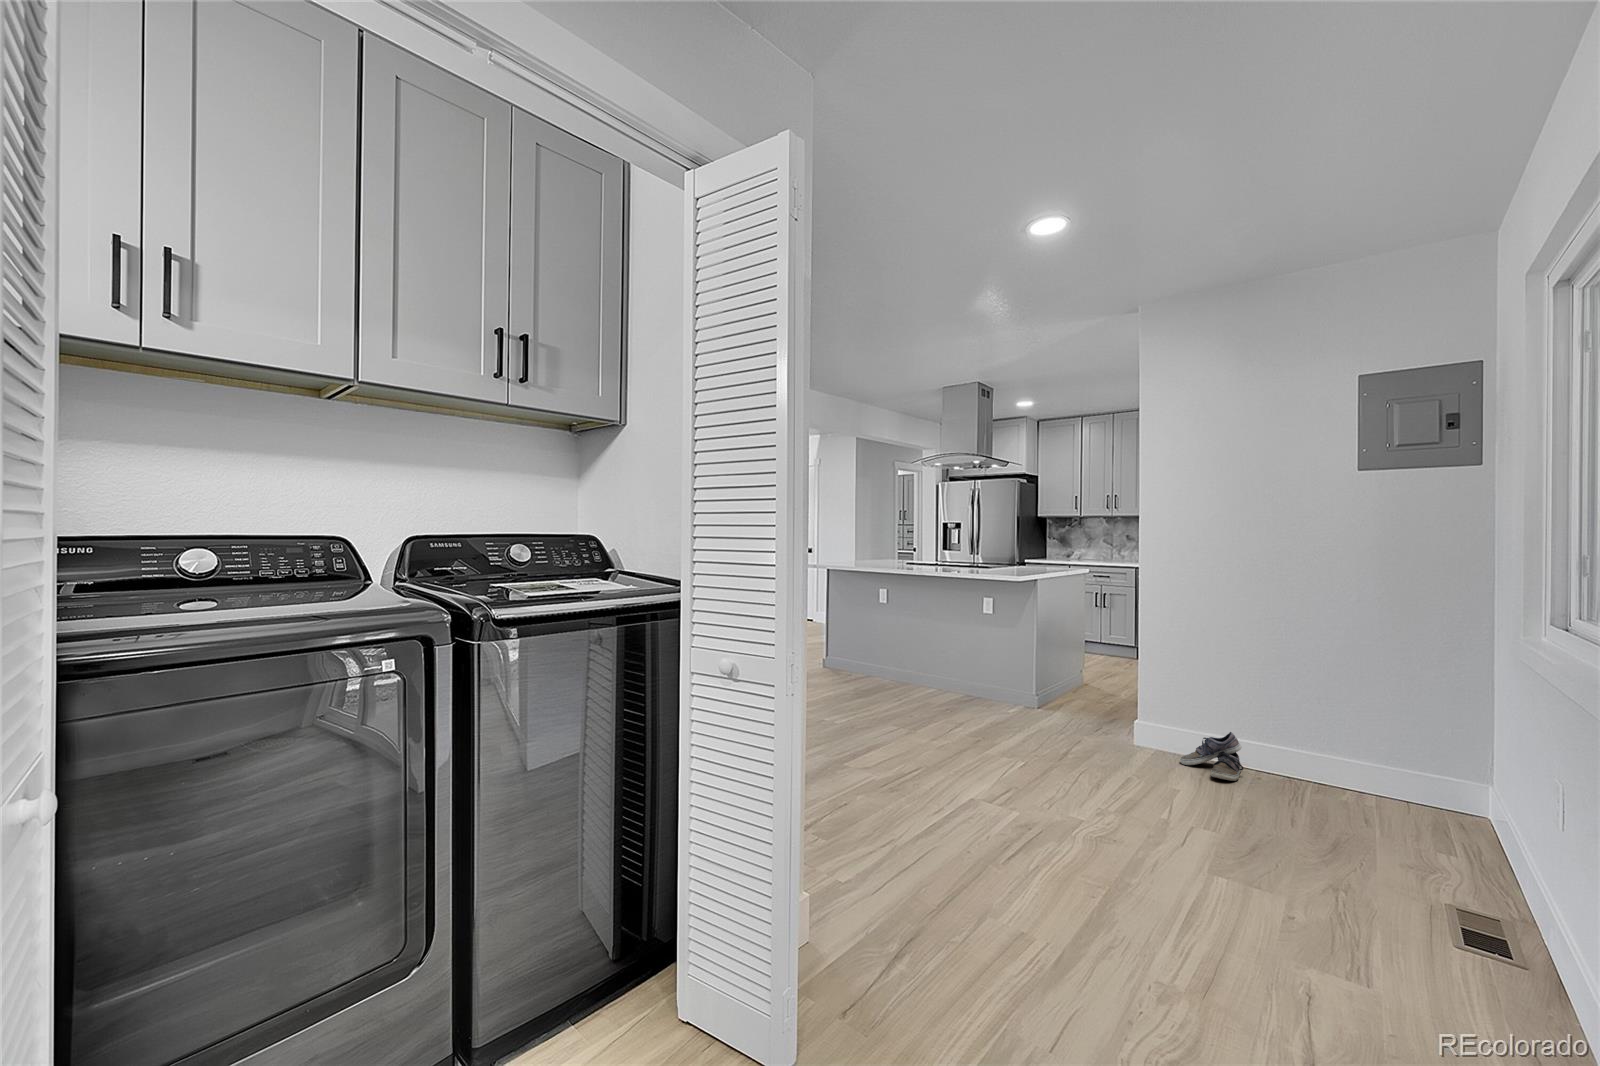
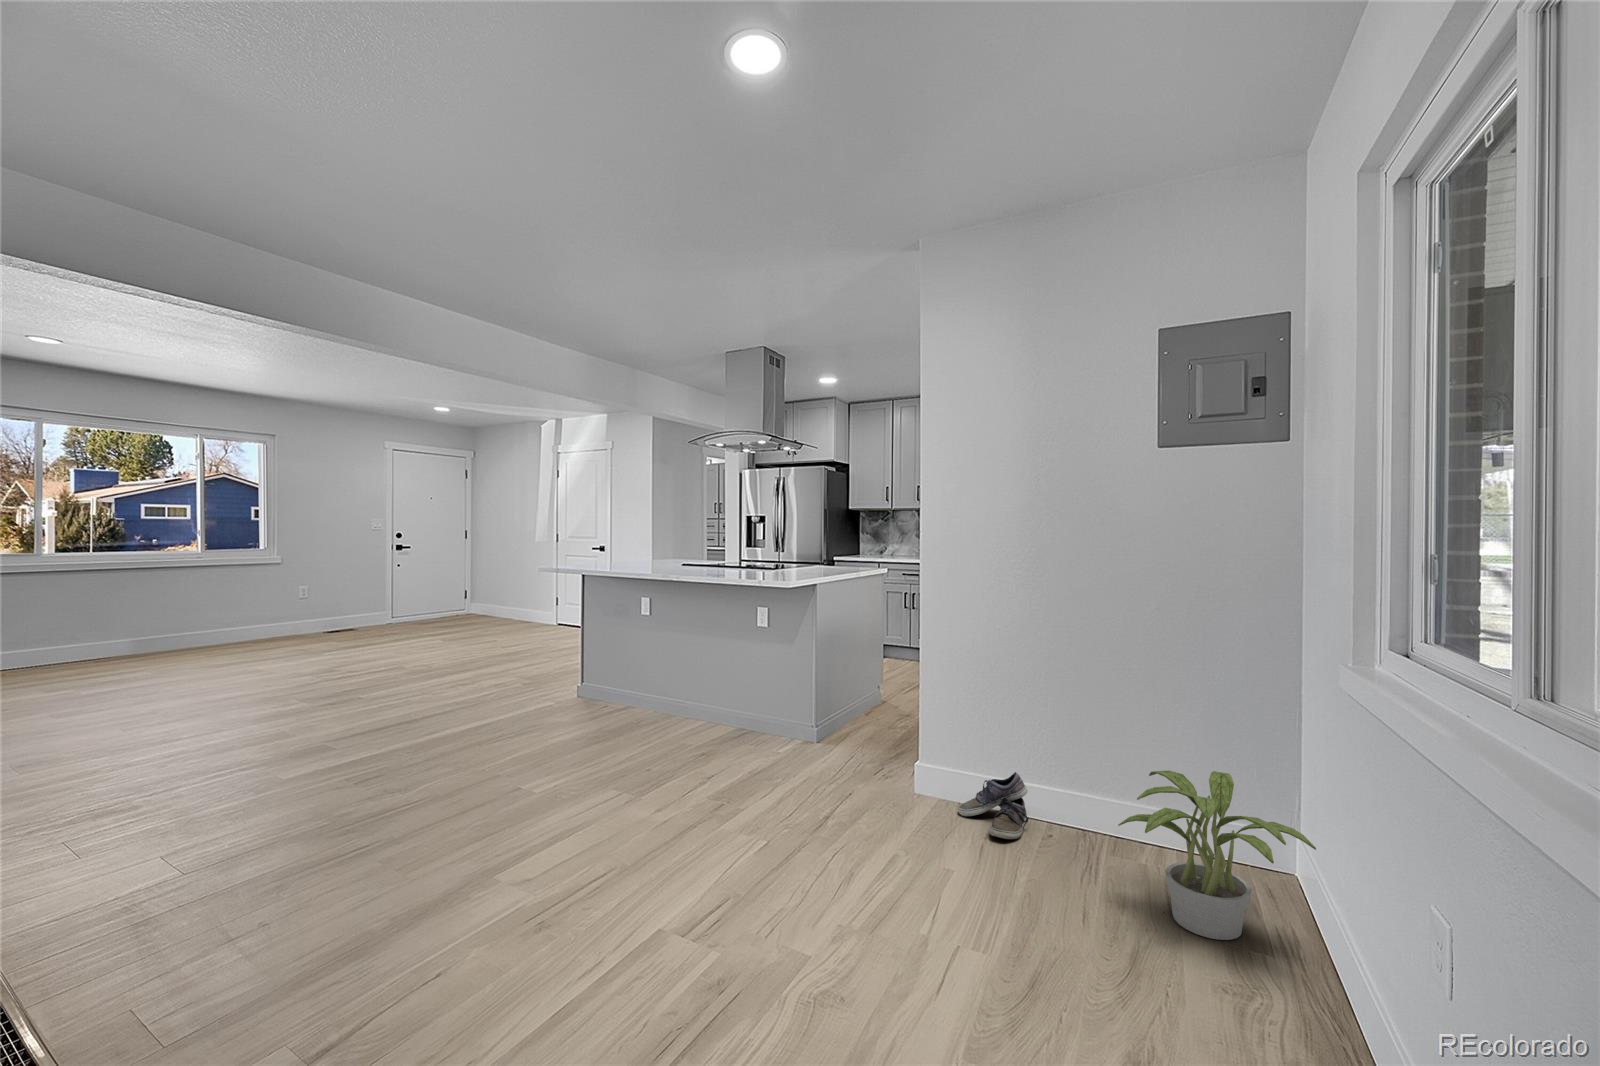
potted plant: none [1327,725,1497,848] -> present [1118,771,1316,940]

